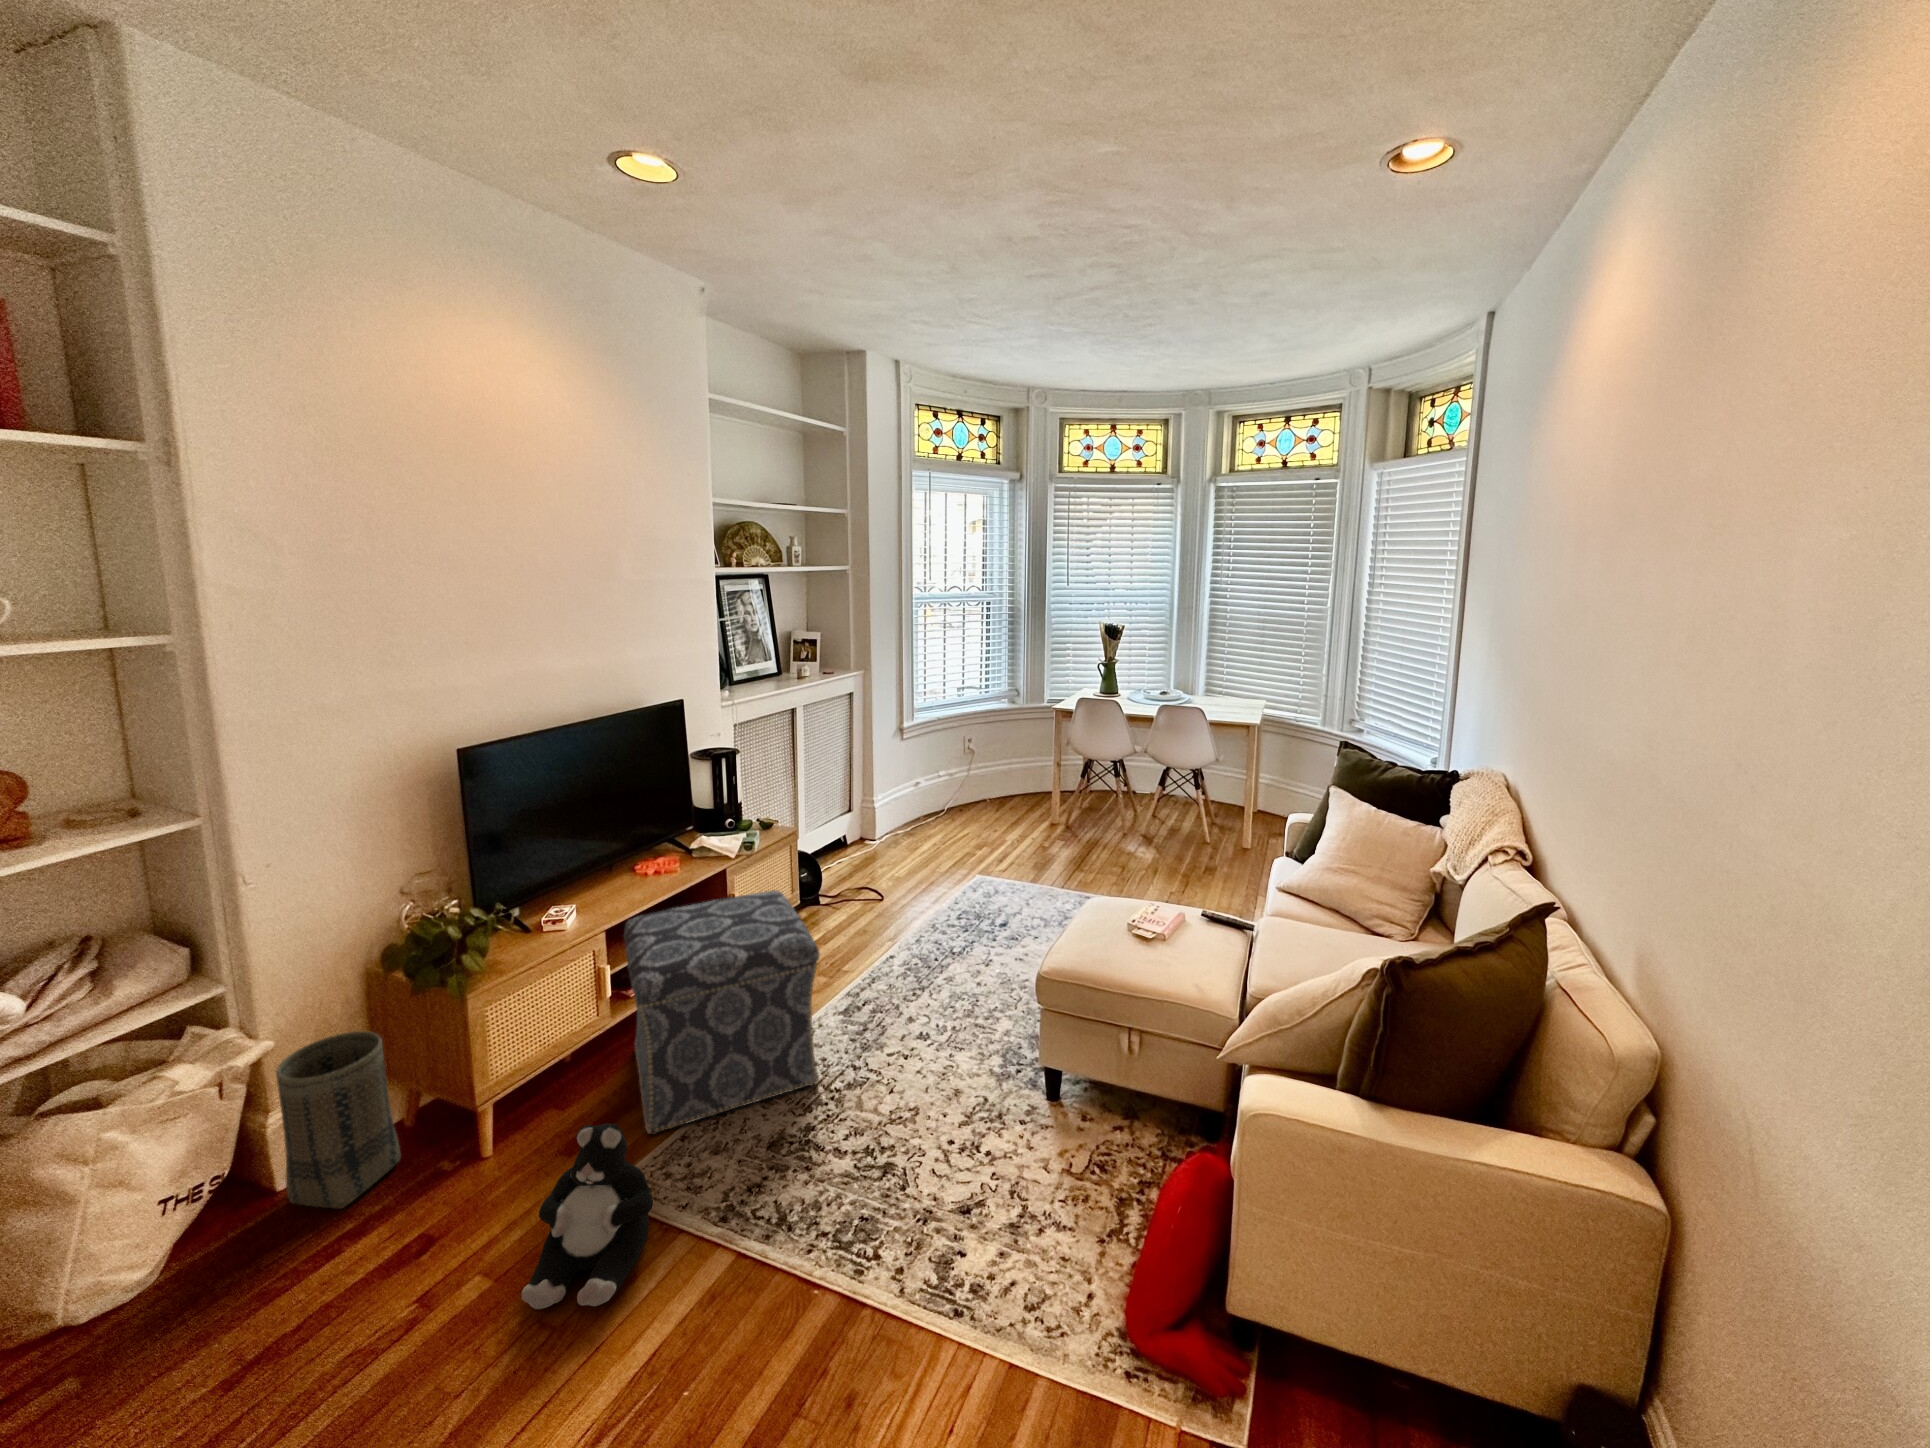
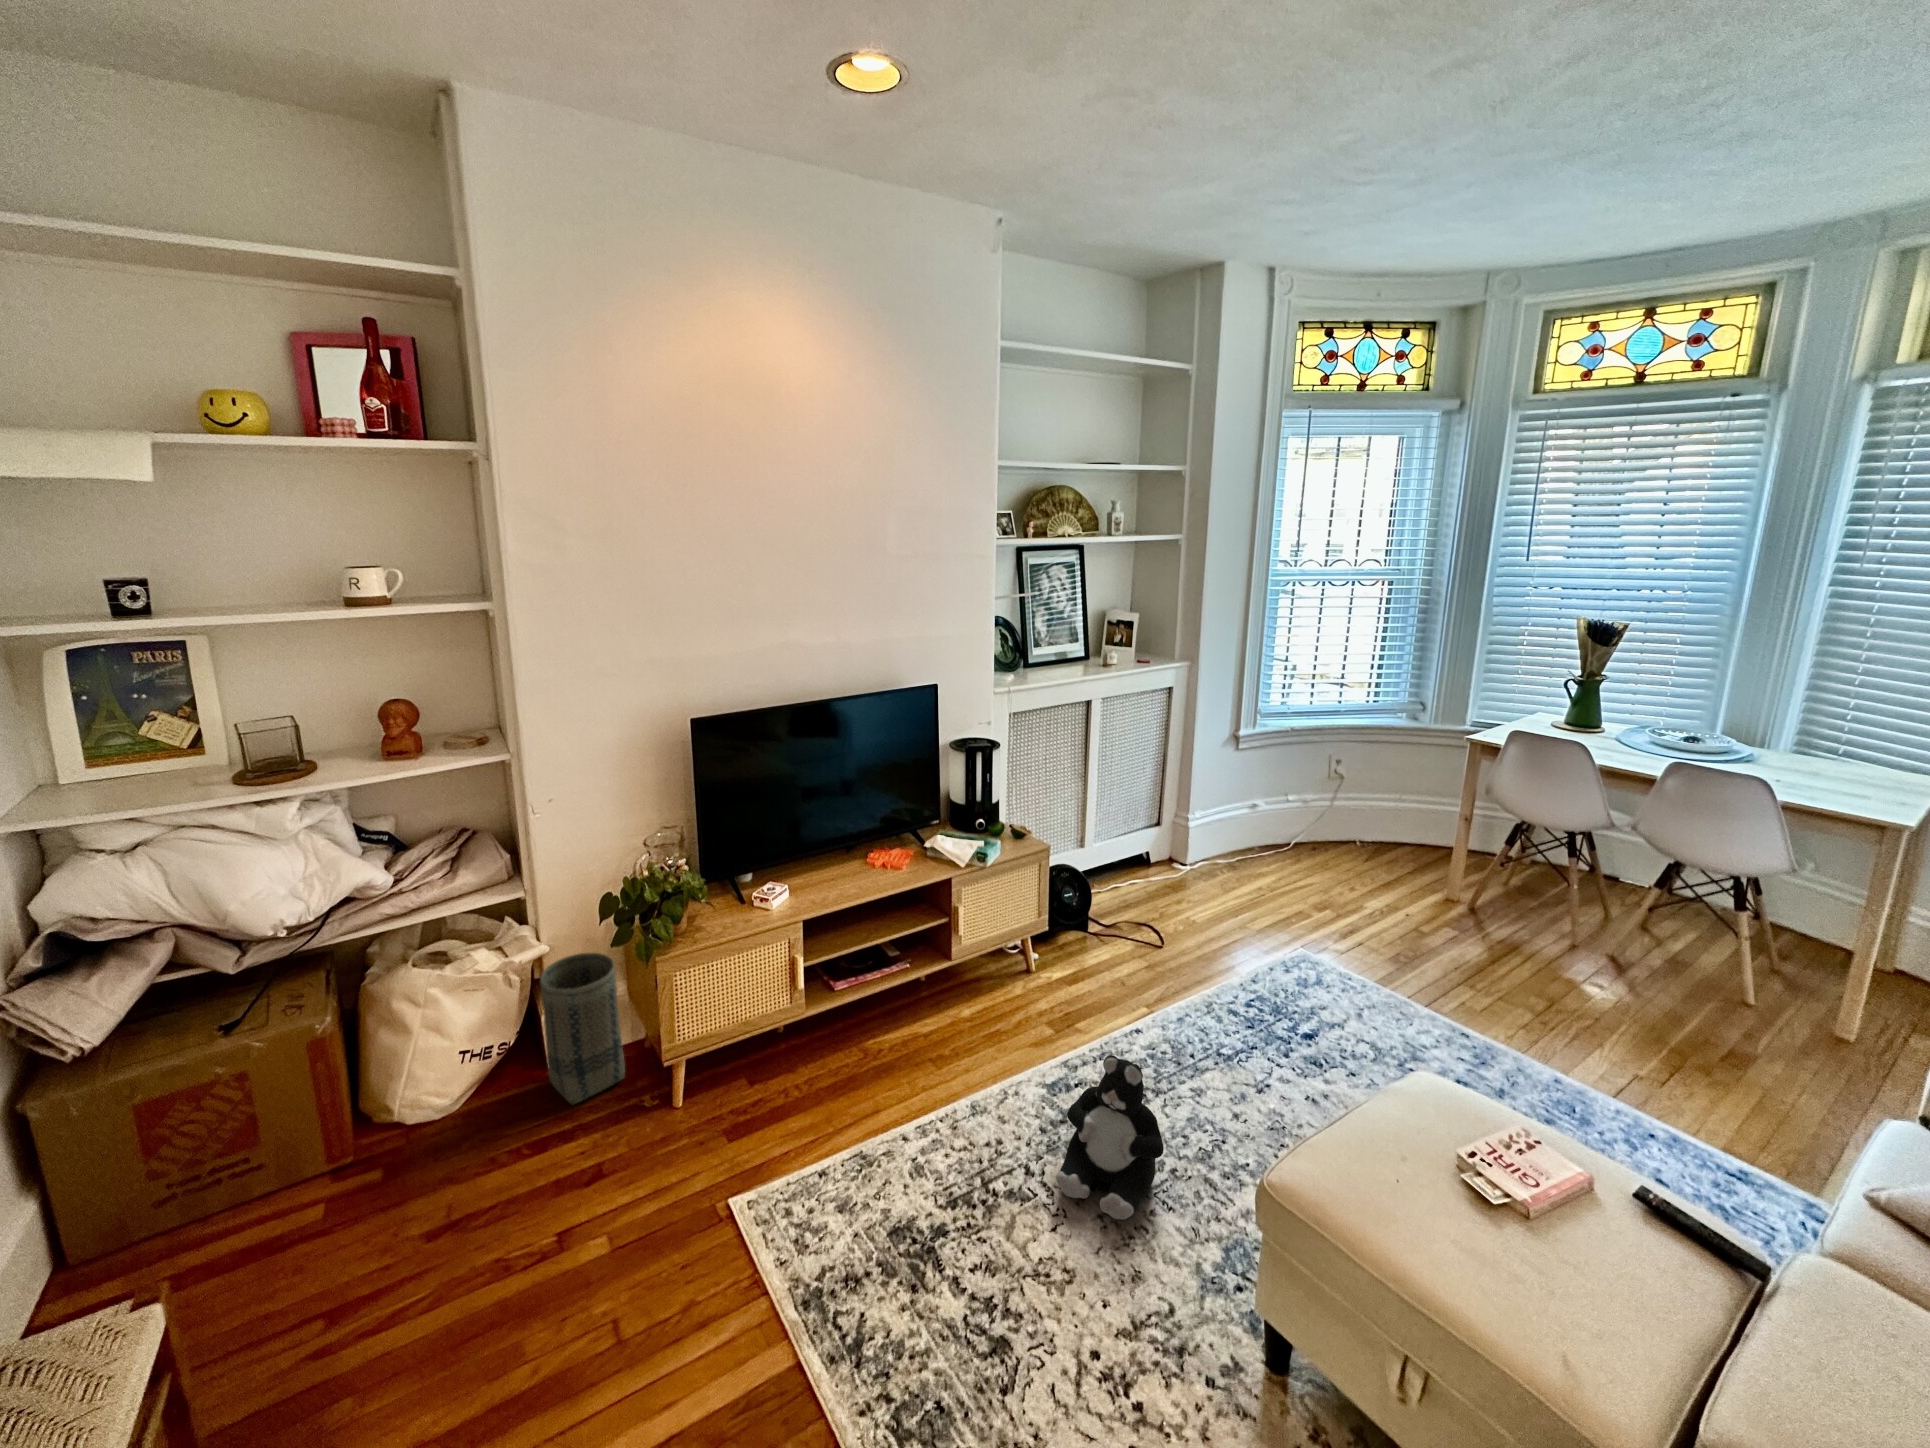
ottoman: present [624,890,820,1134] -> none [789,912,994,1172]
plush toy: present [521,1124,653,1309] -> present [1056,1055,1164,1219]

